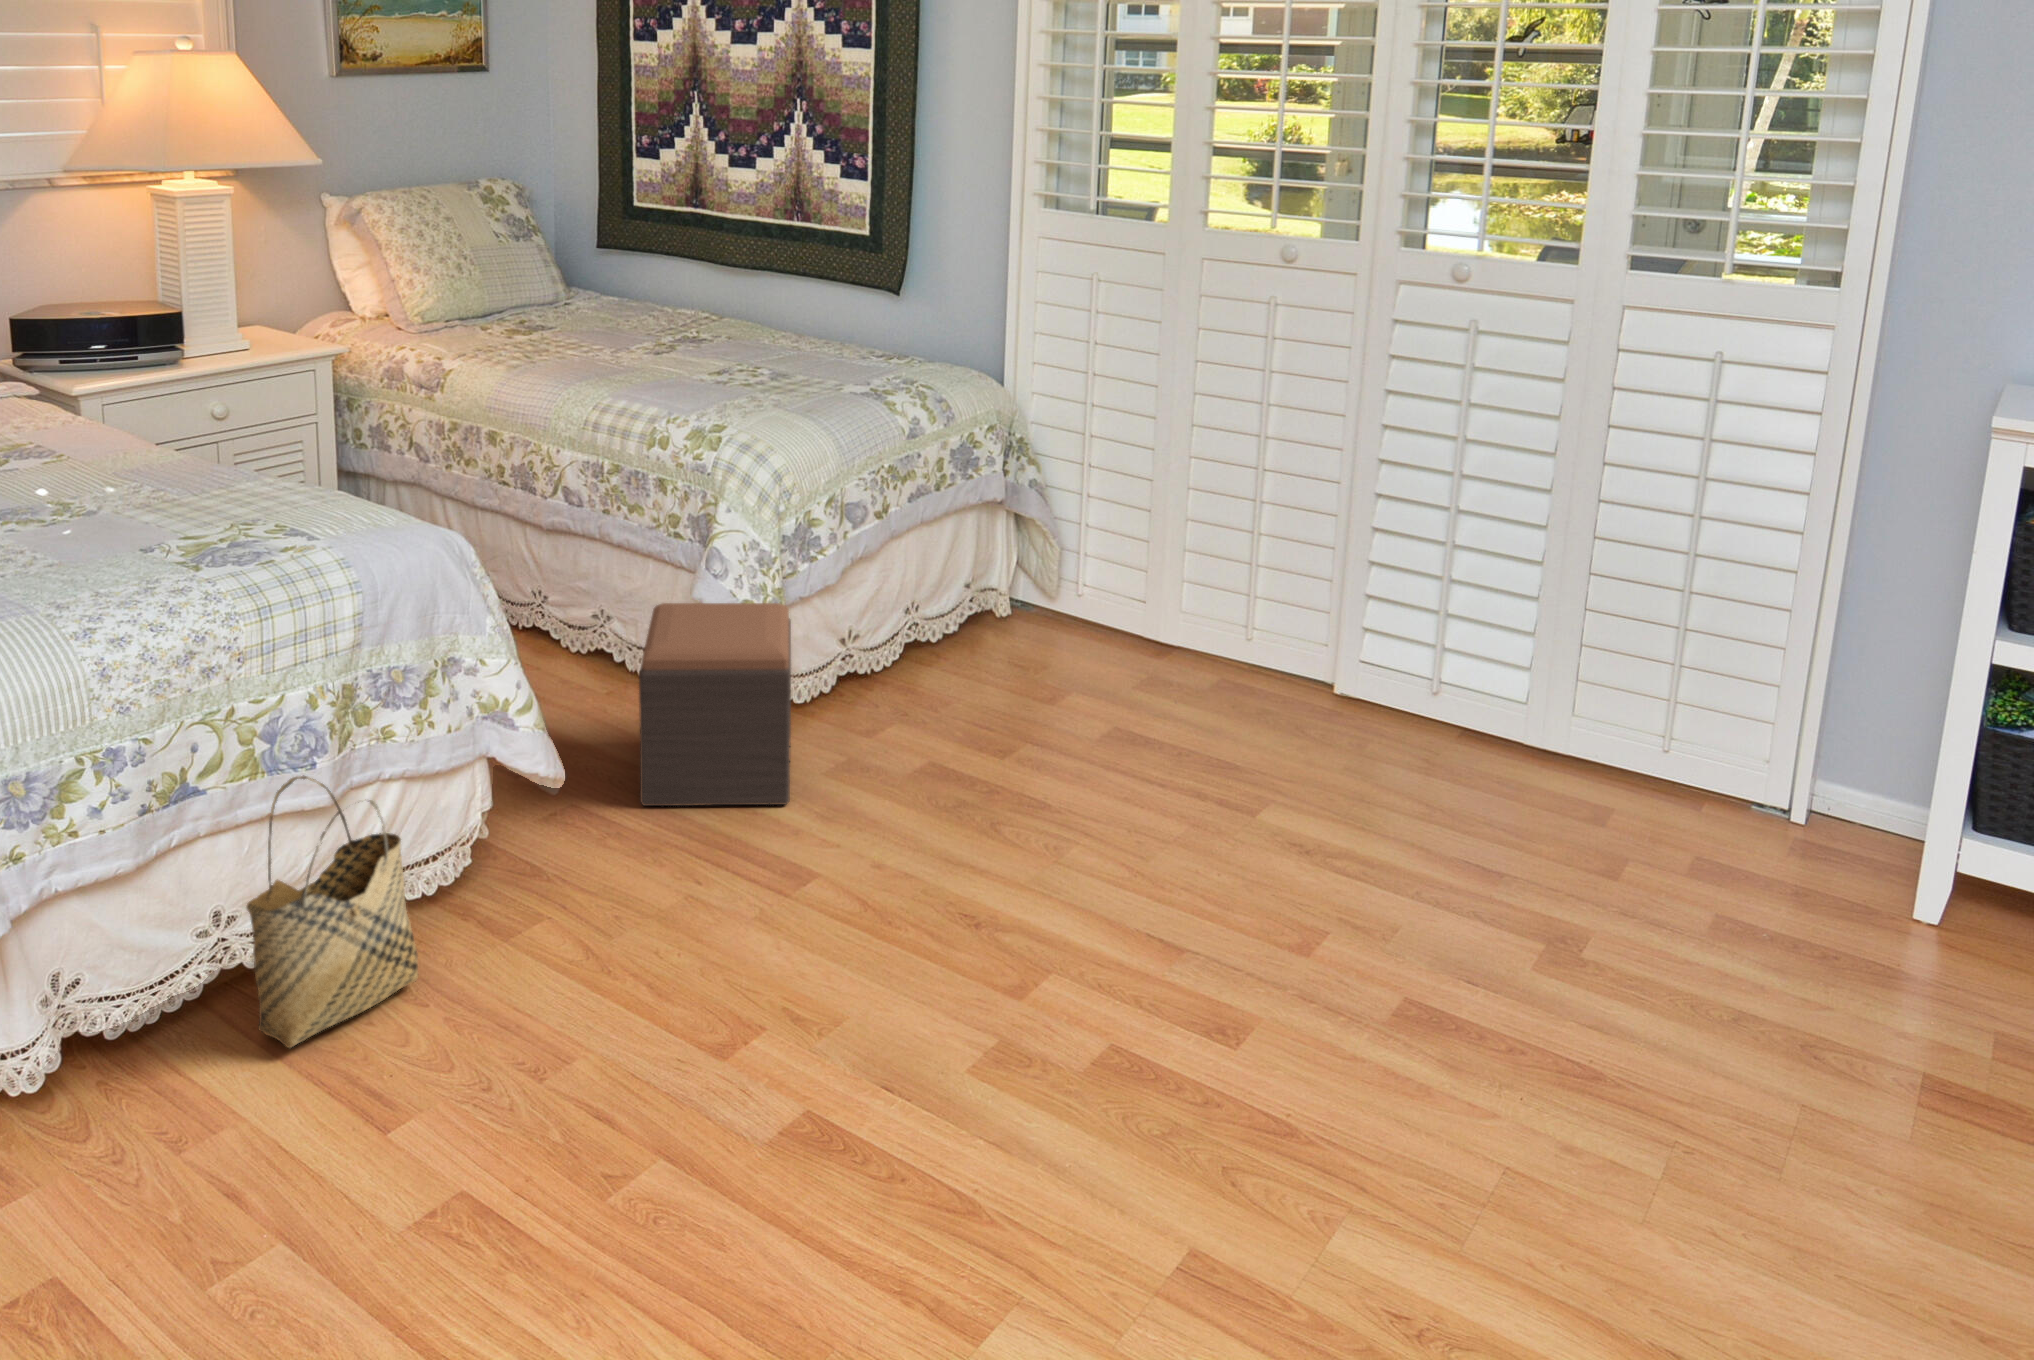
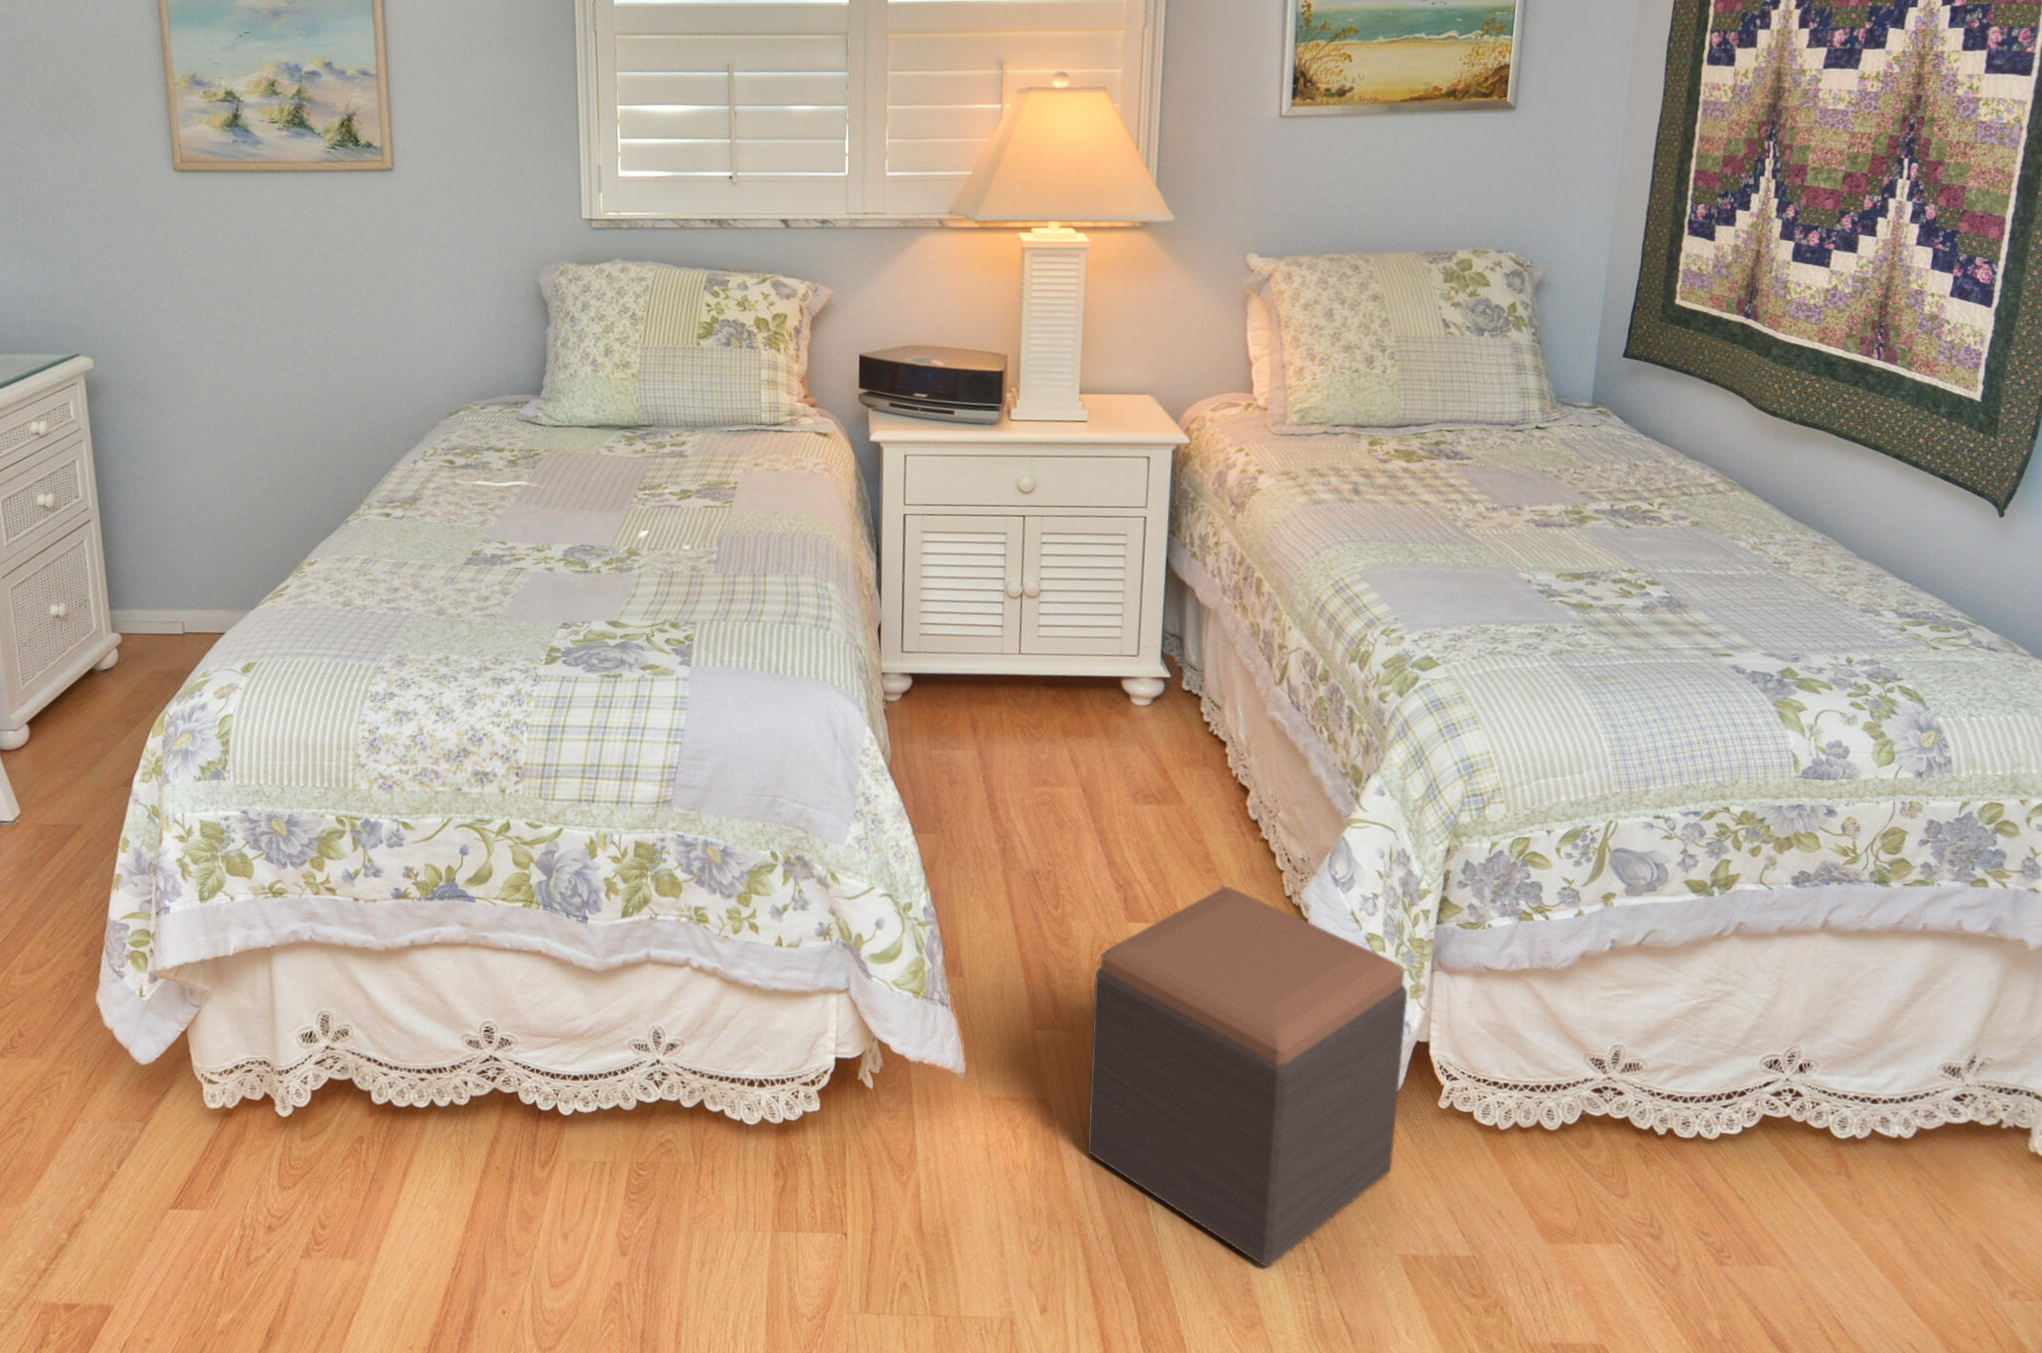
woven basket: present [246,776,418,1048] -> none [432,920,642,1218]

